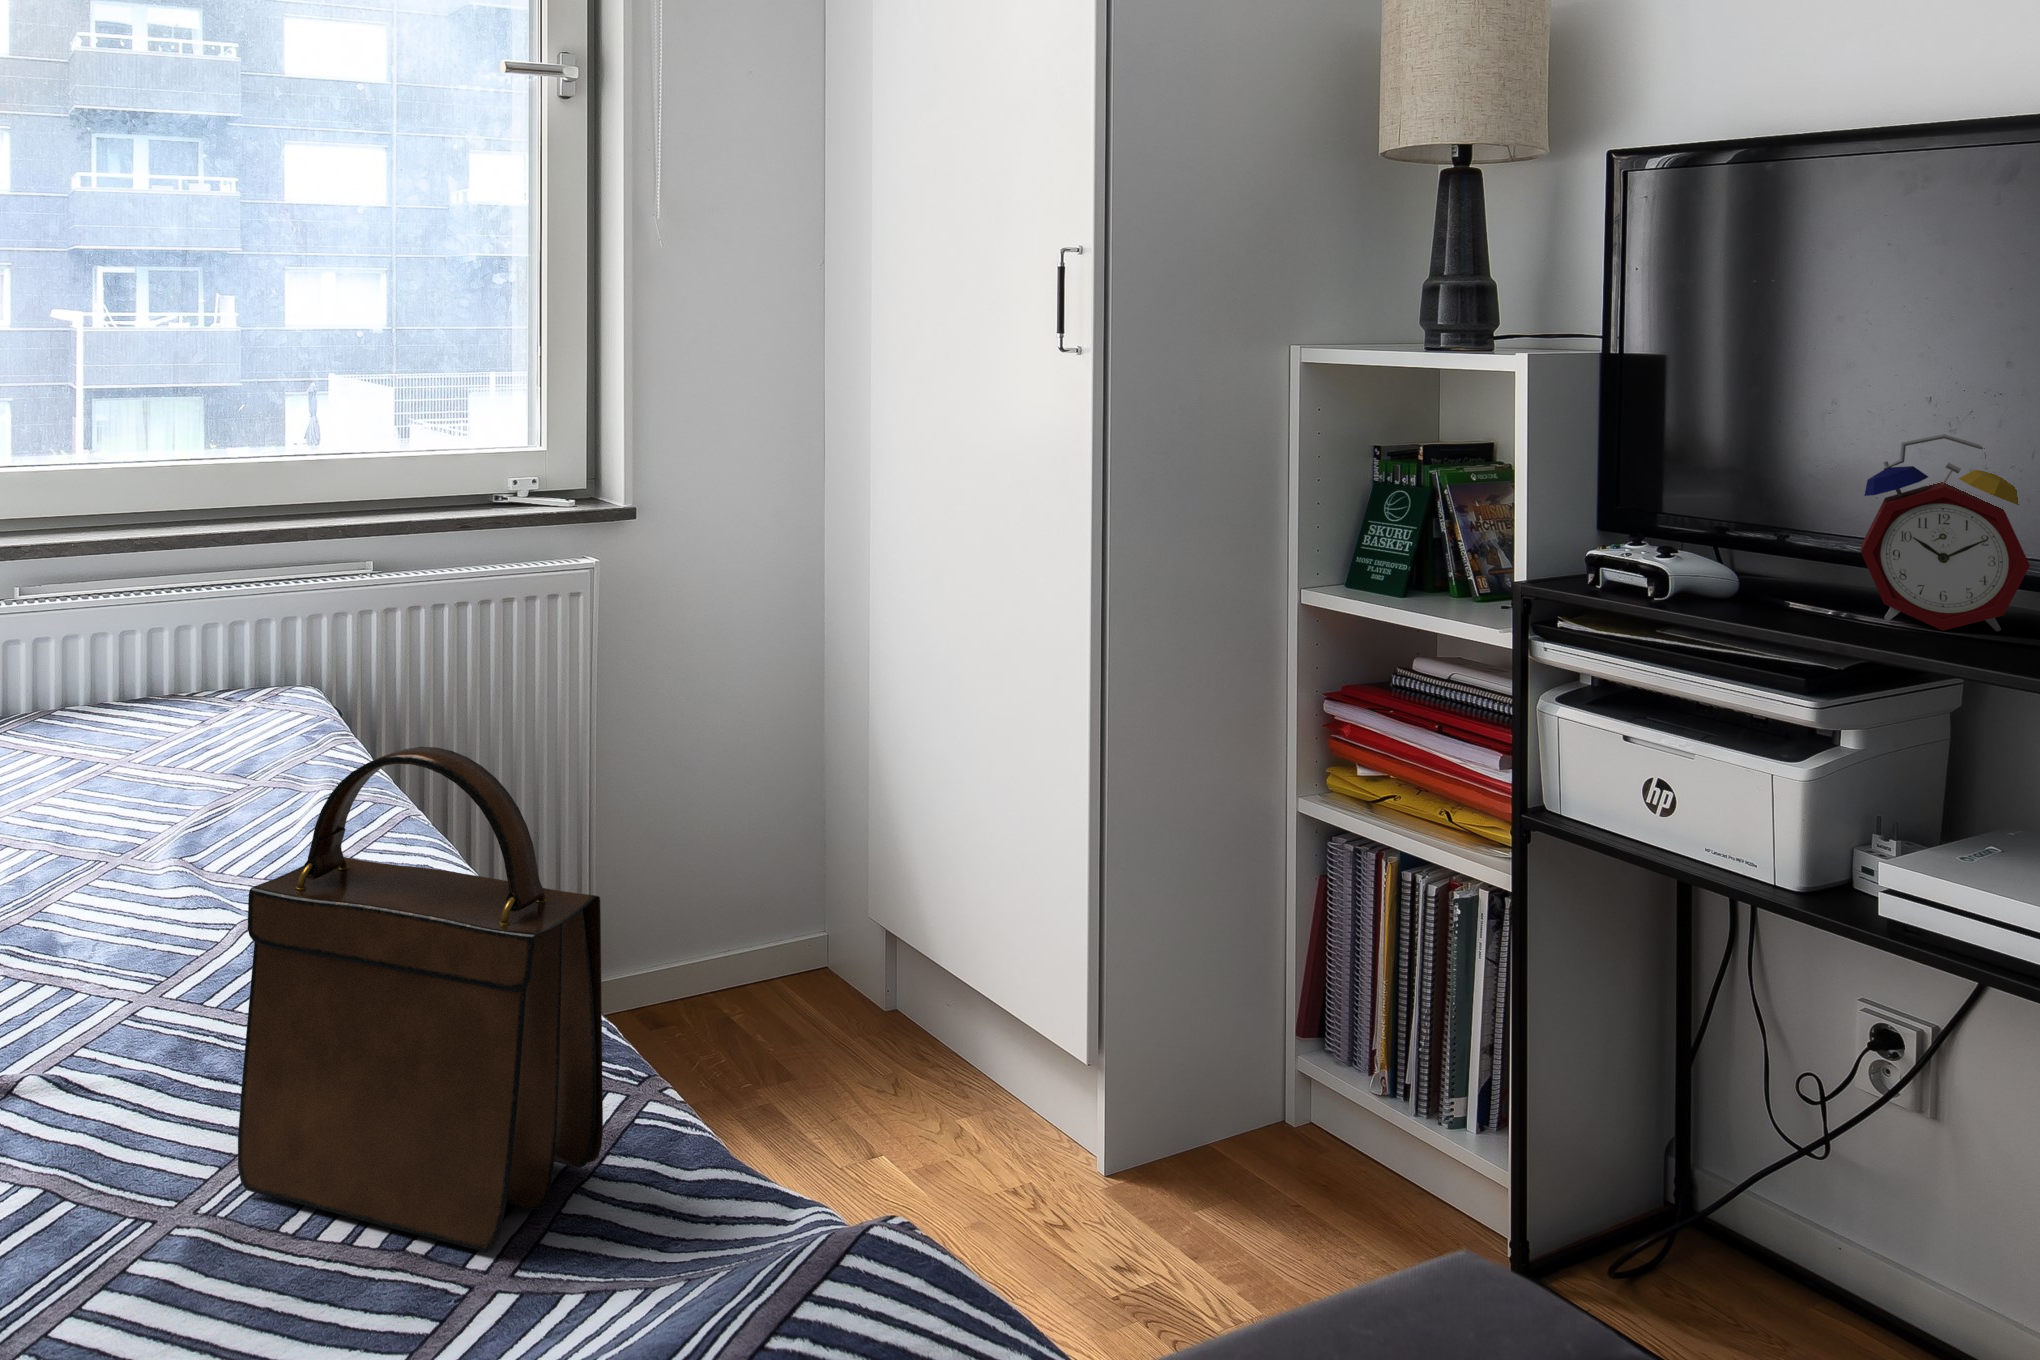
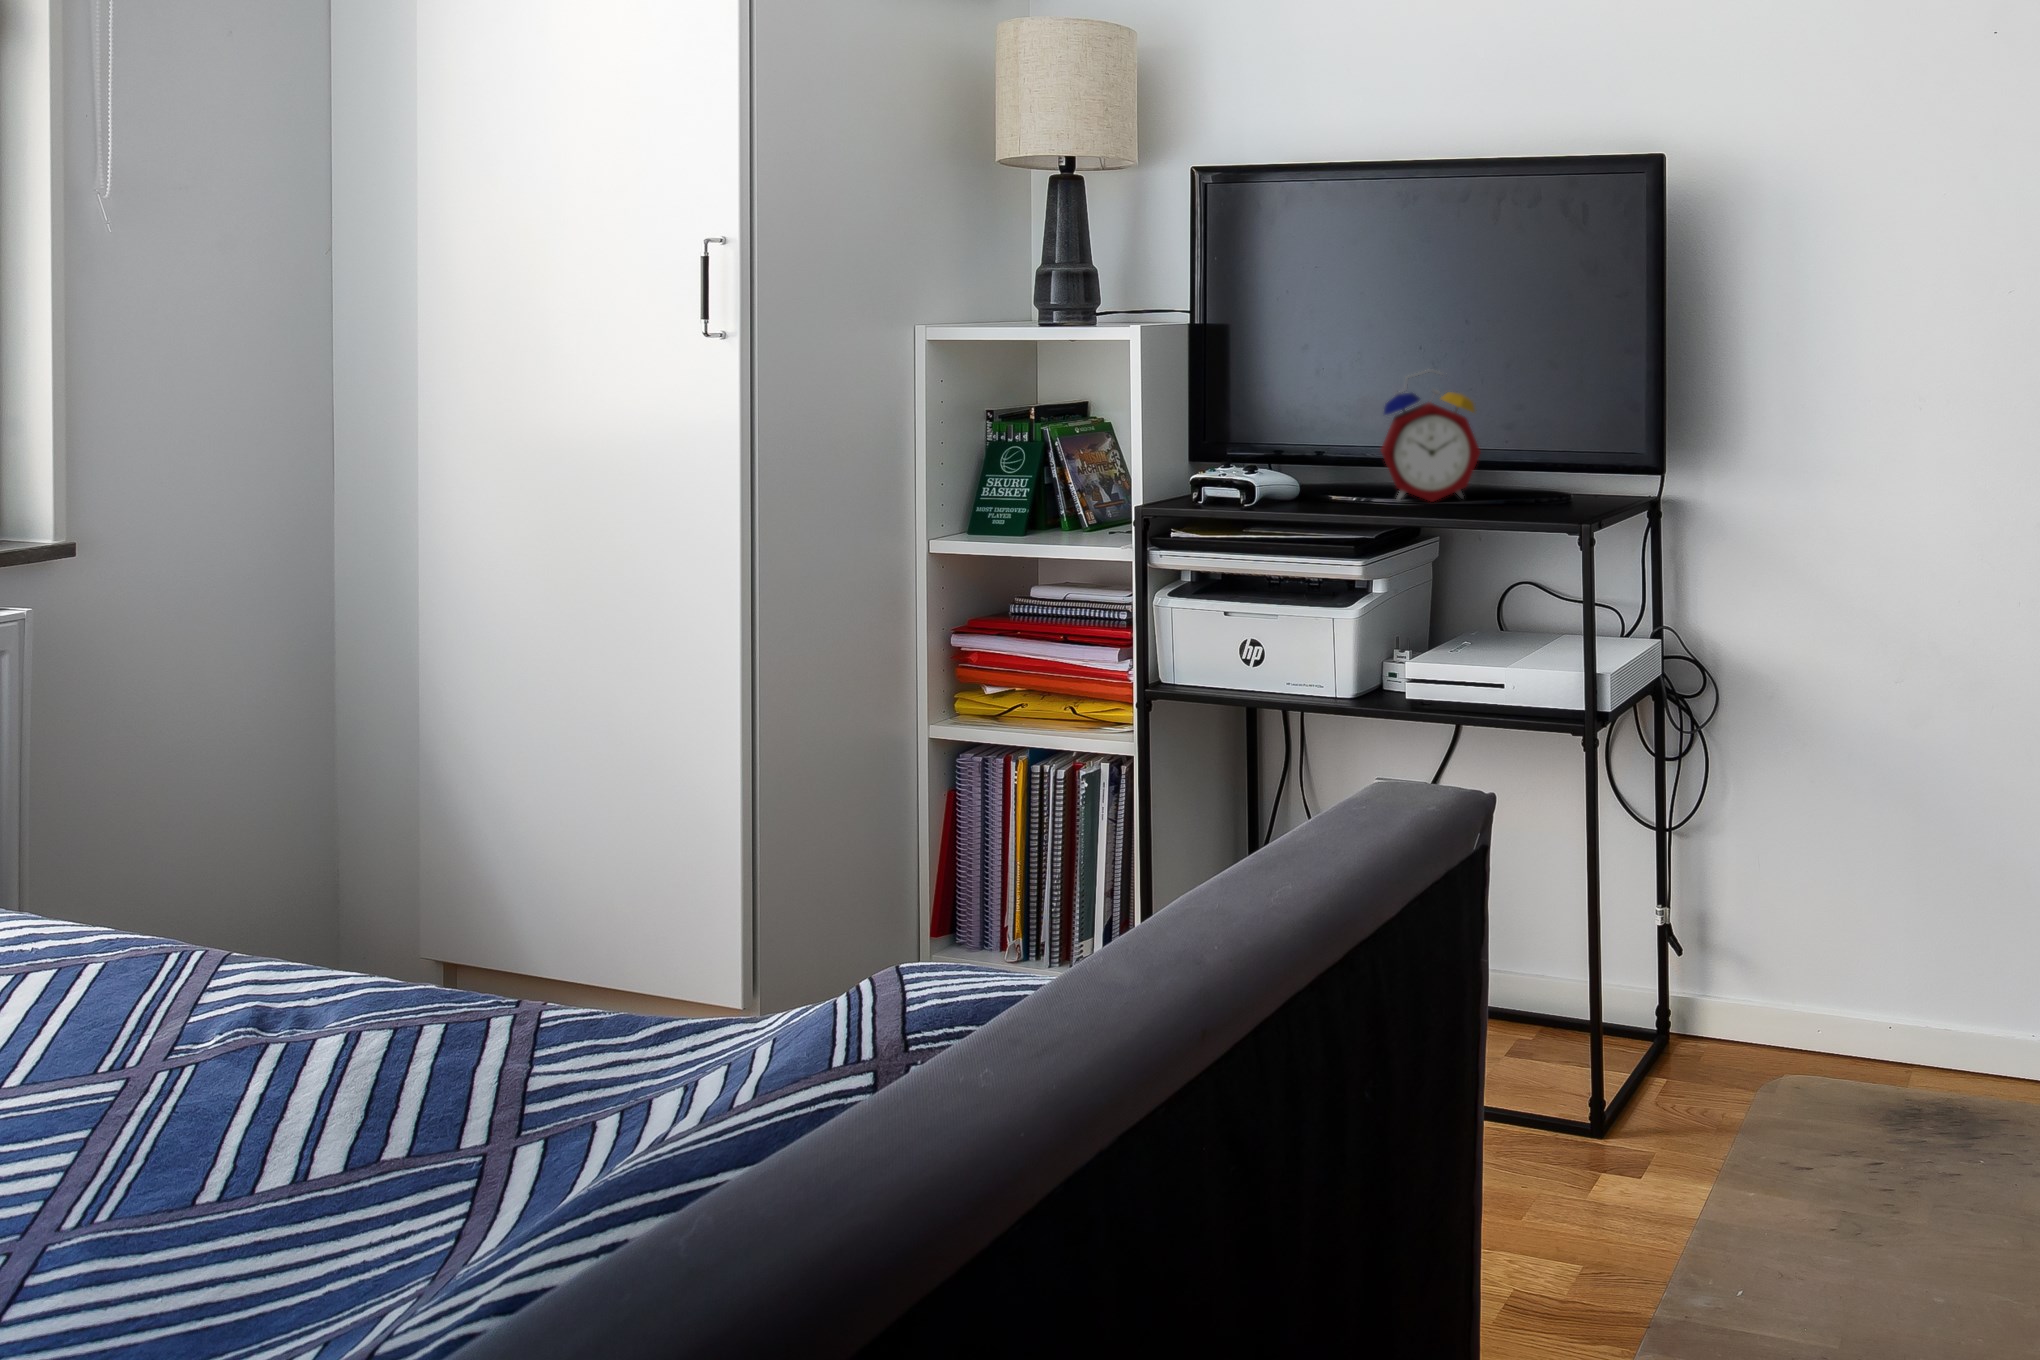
handbag: present [238,747,603,1252] -> none [126,712,540,1177]

